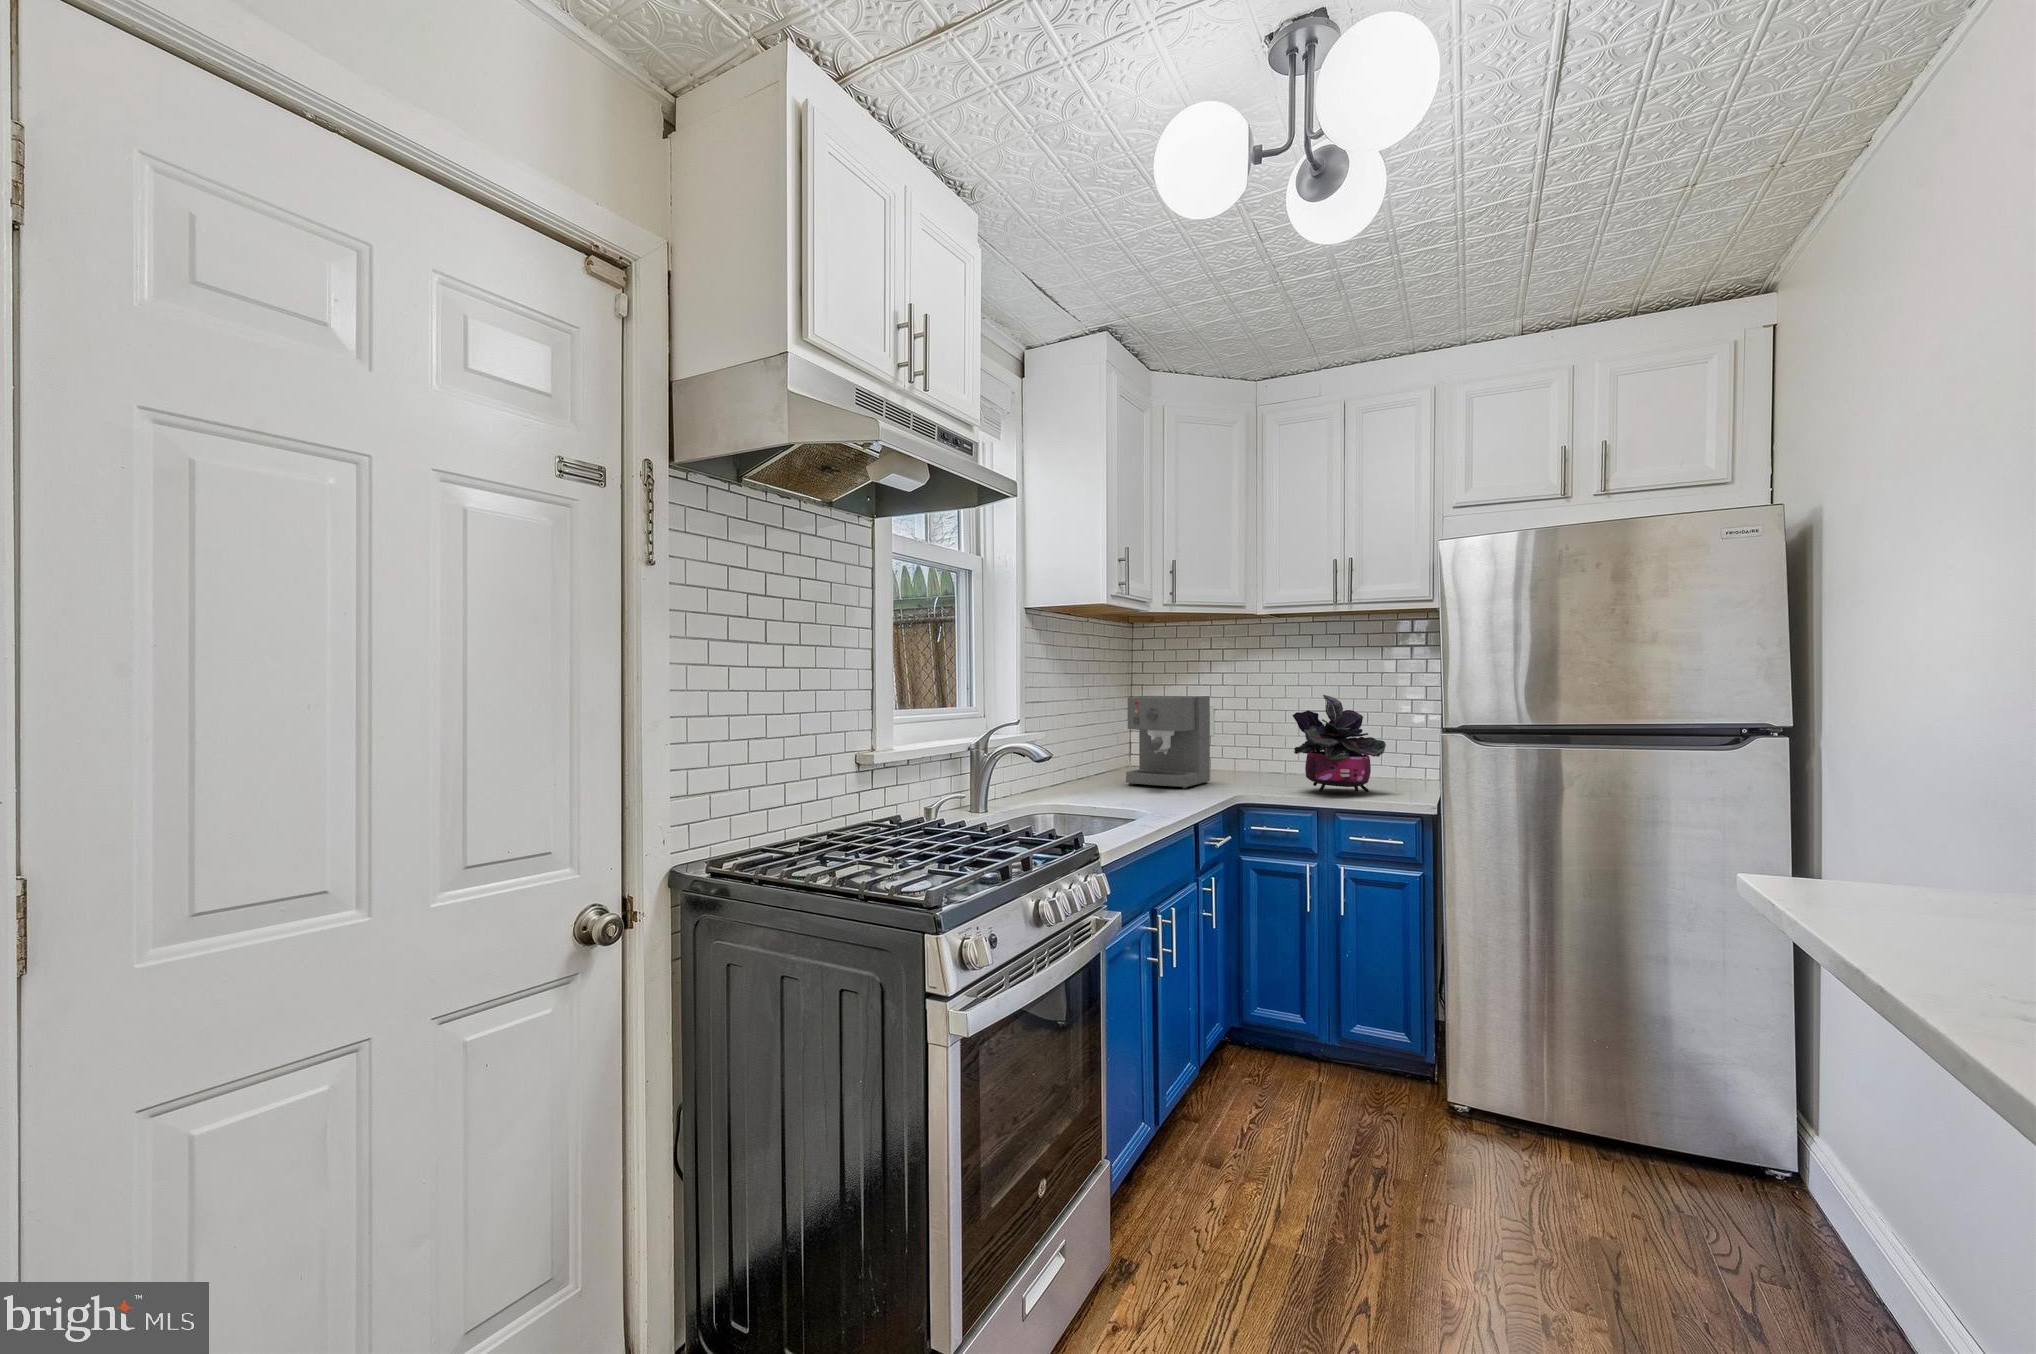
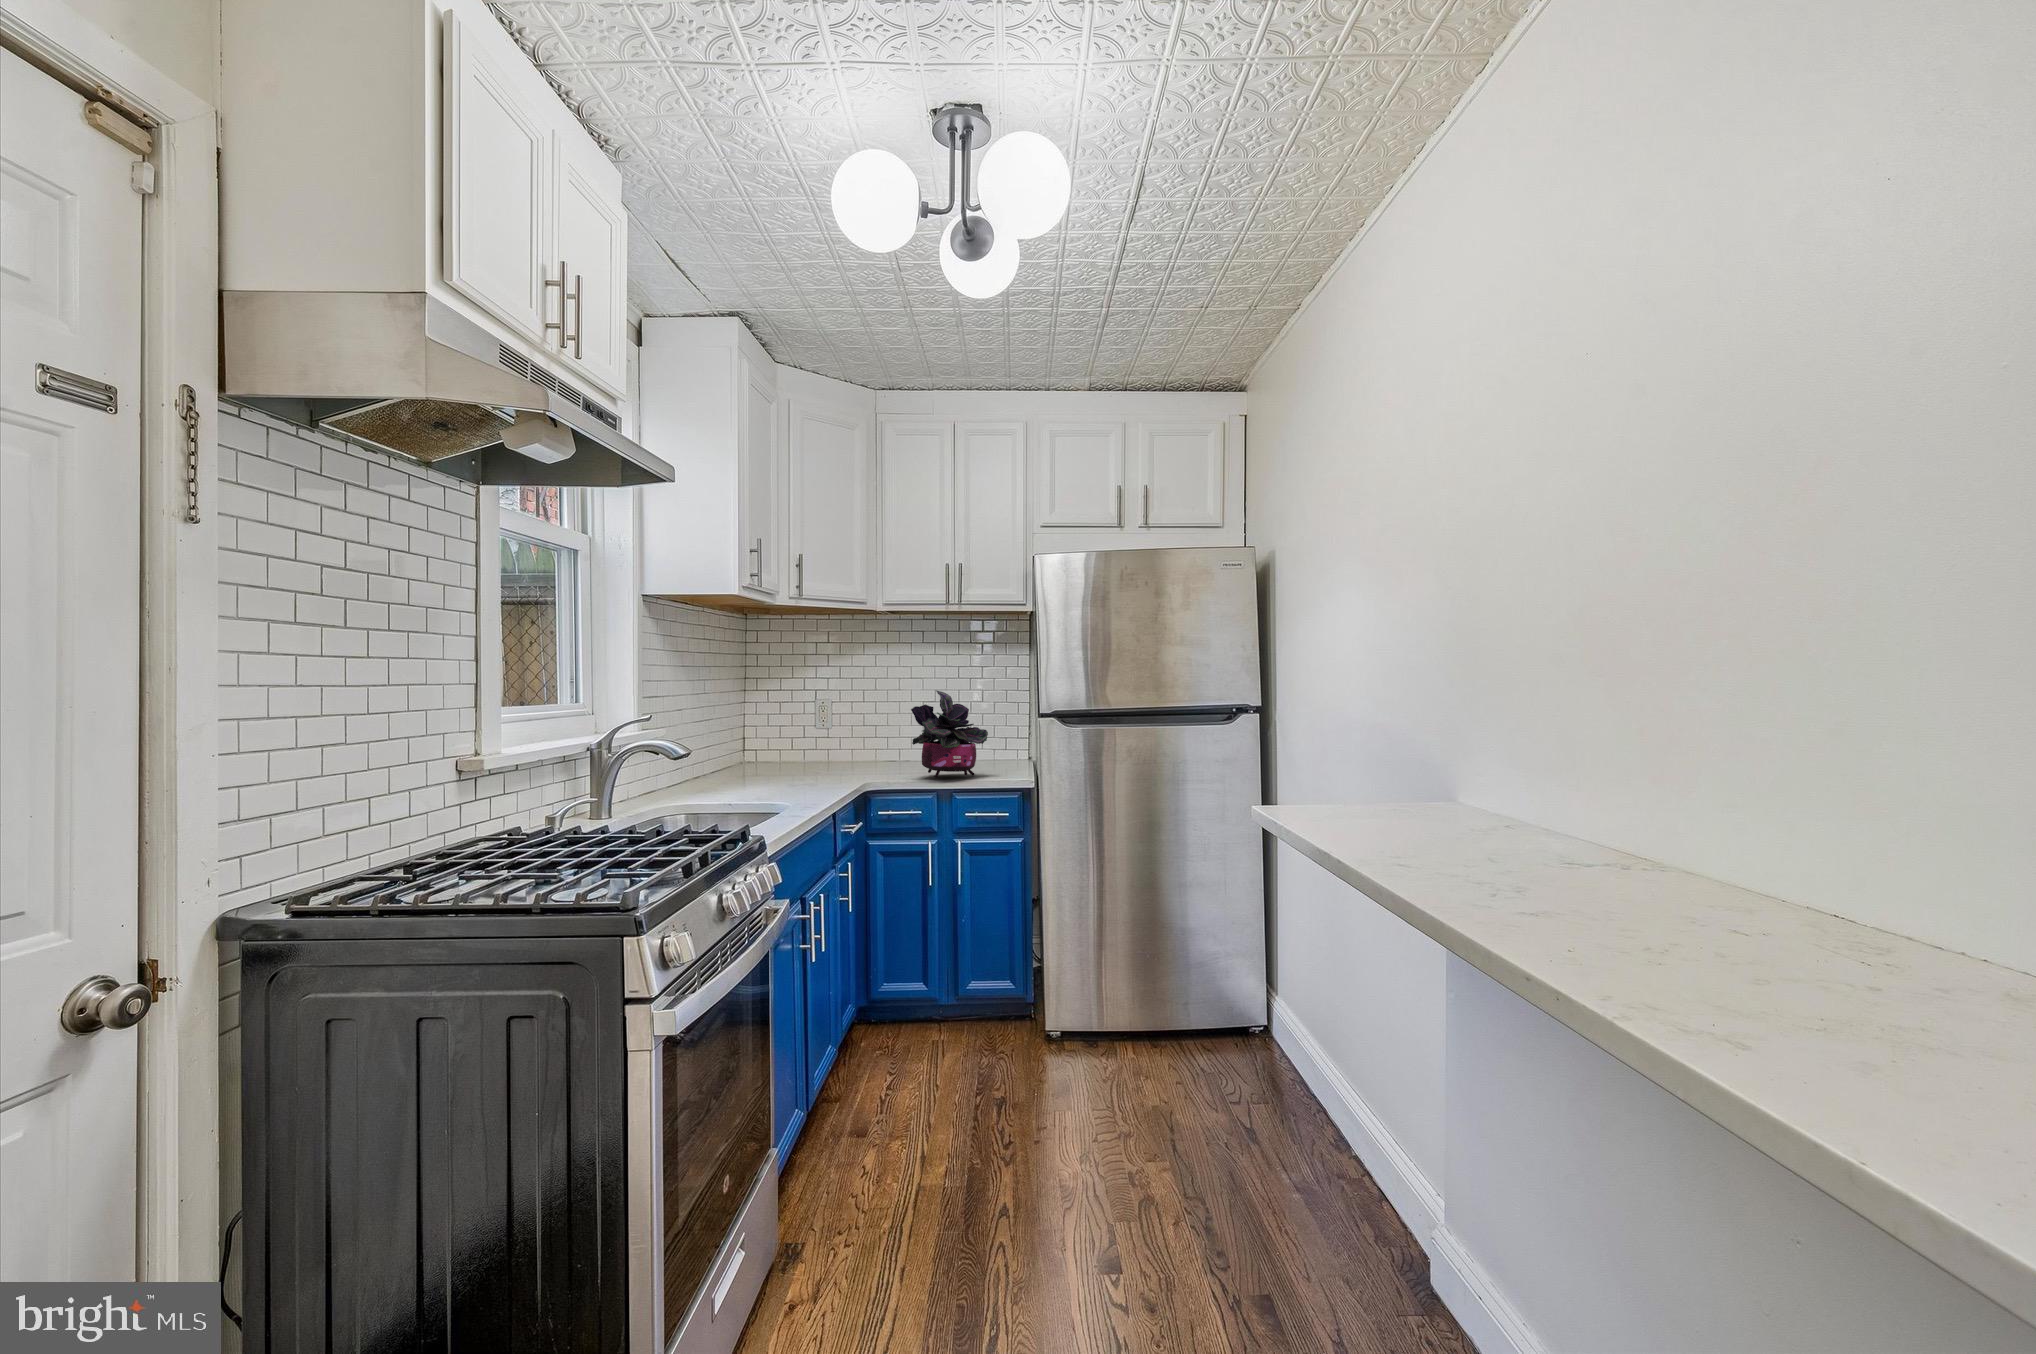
coffee maker: present [1126,696,1210,789] -> none [750,693,832,783]

